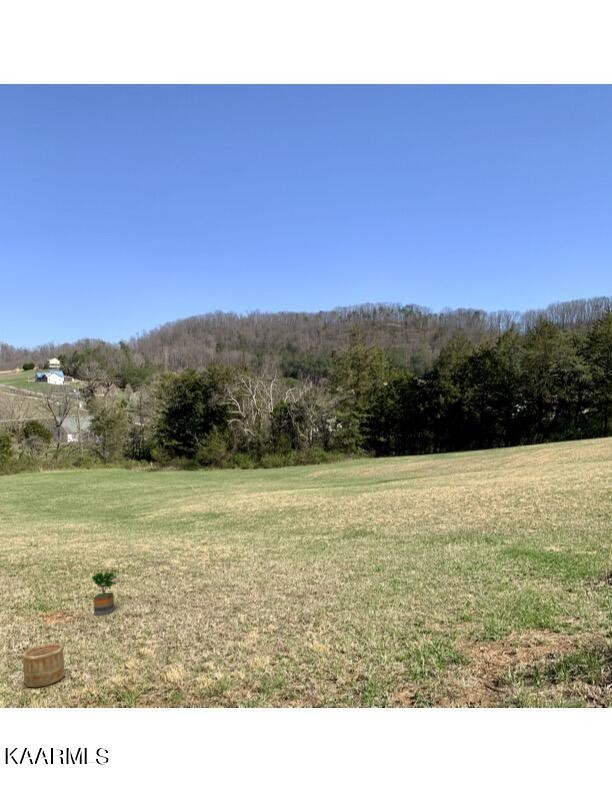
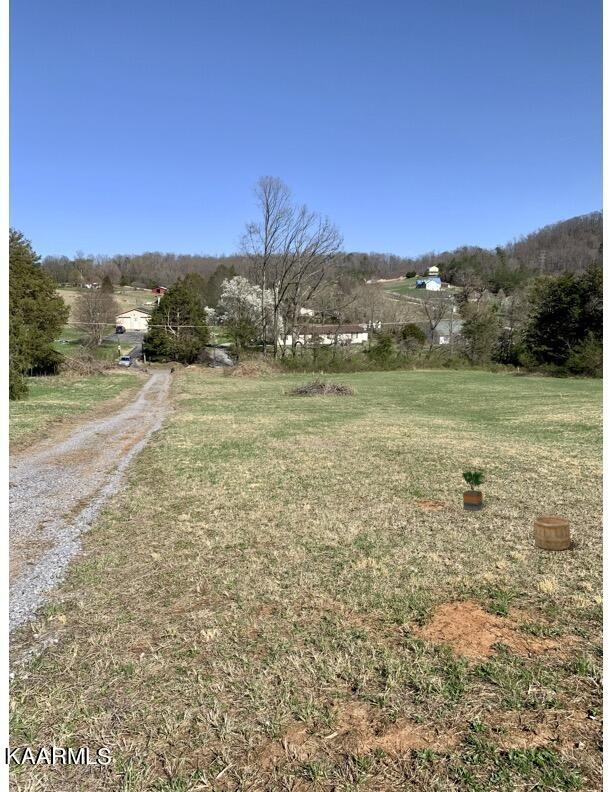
wooden bucket: present [22,643,64,687] -> present [532,515,570,550]

